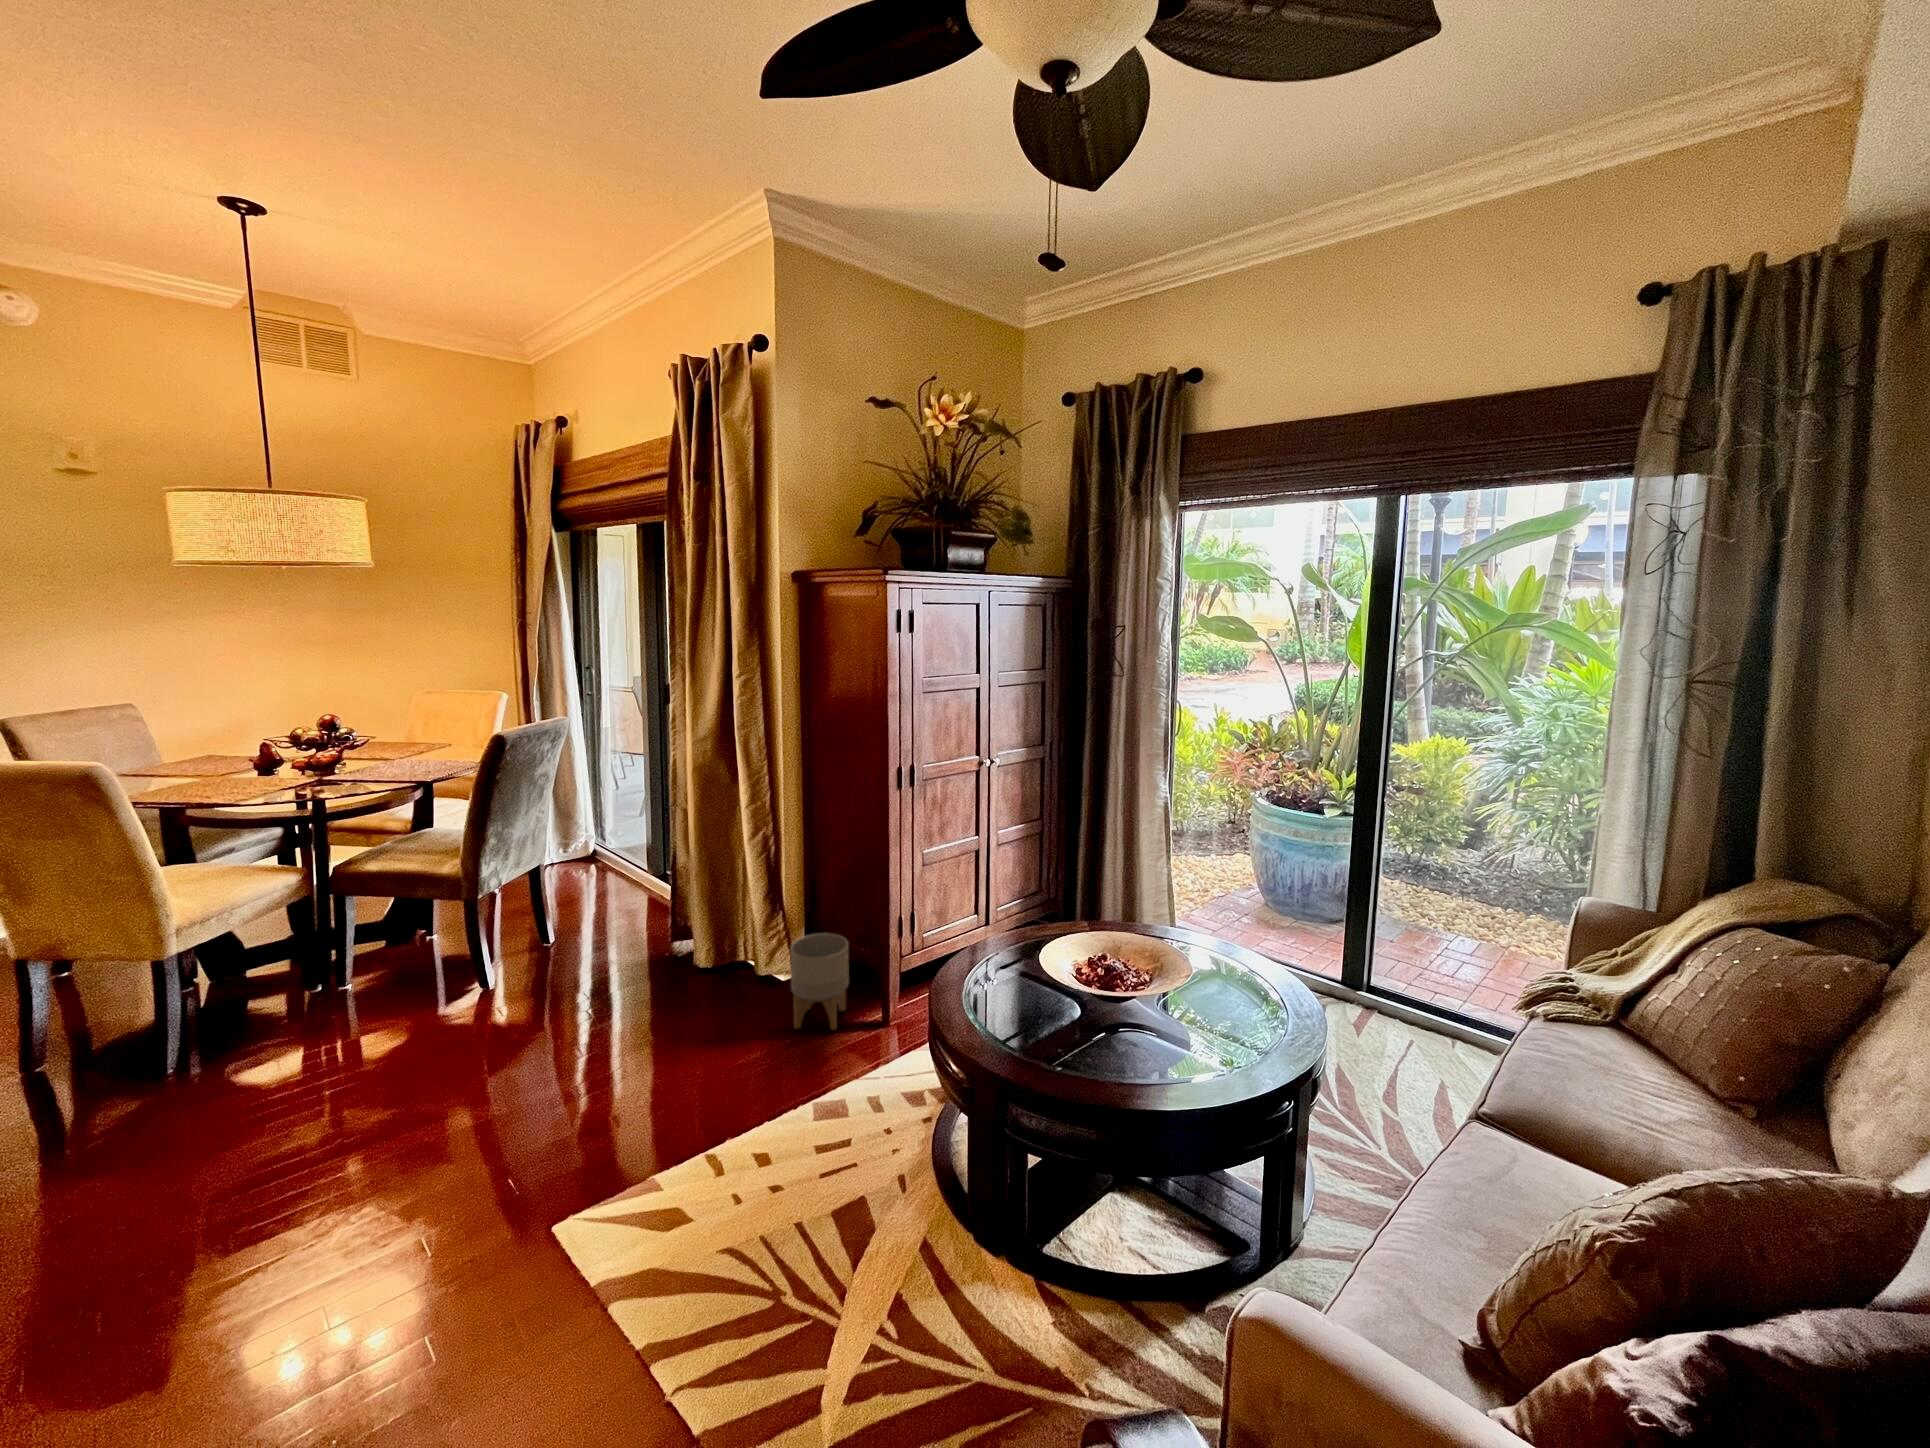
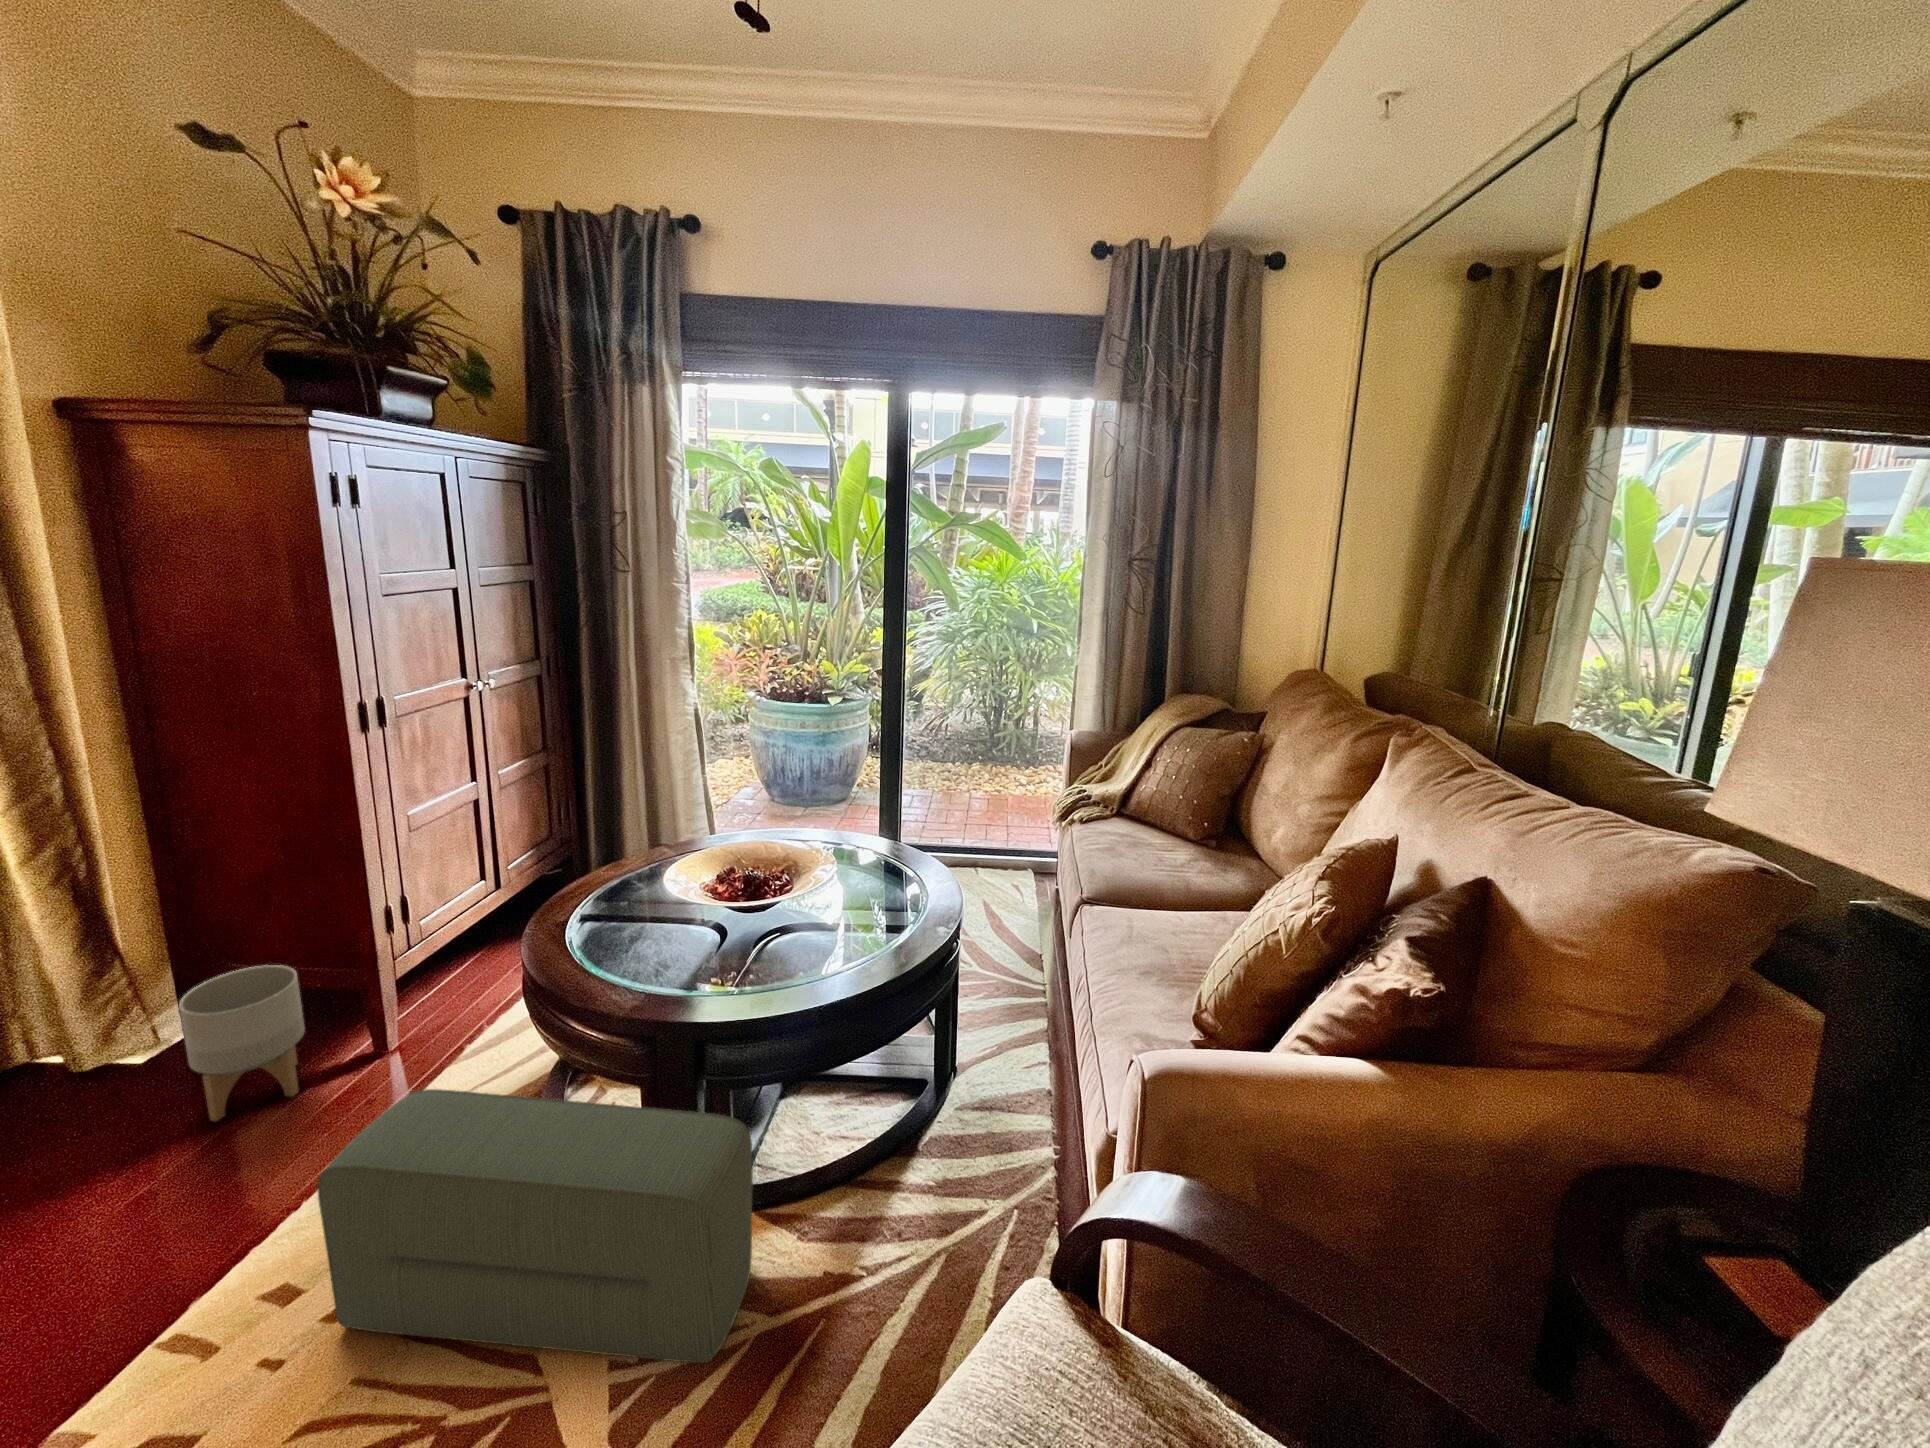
pouf: none [773,1047,1010,1379] -> present [317,1089,753,1363]

